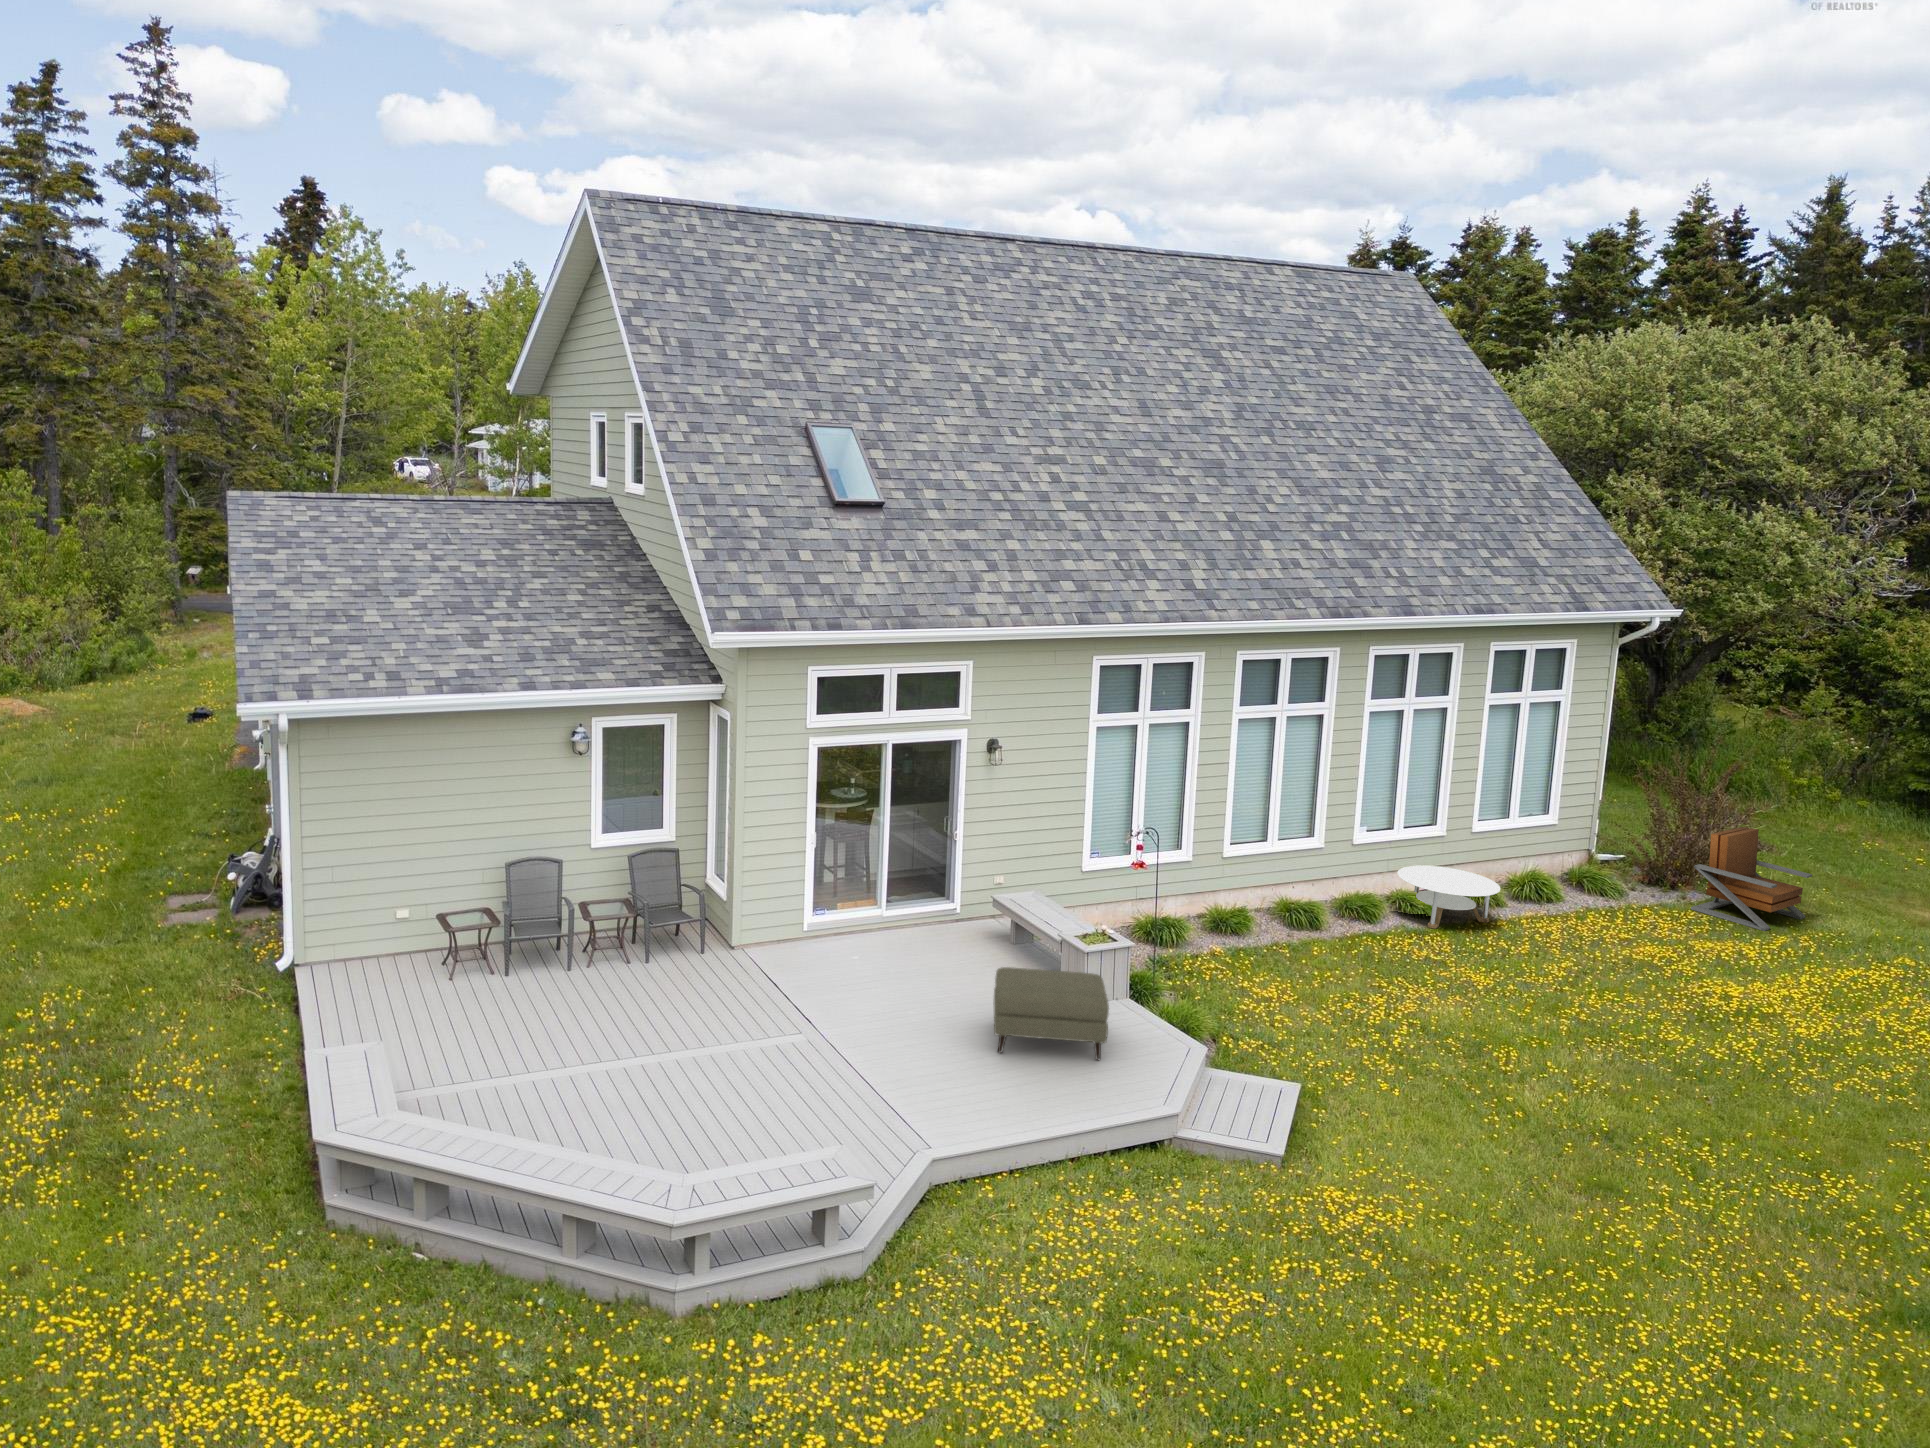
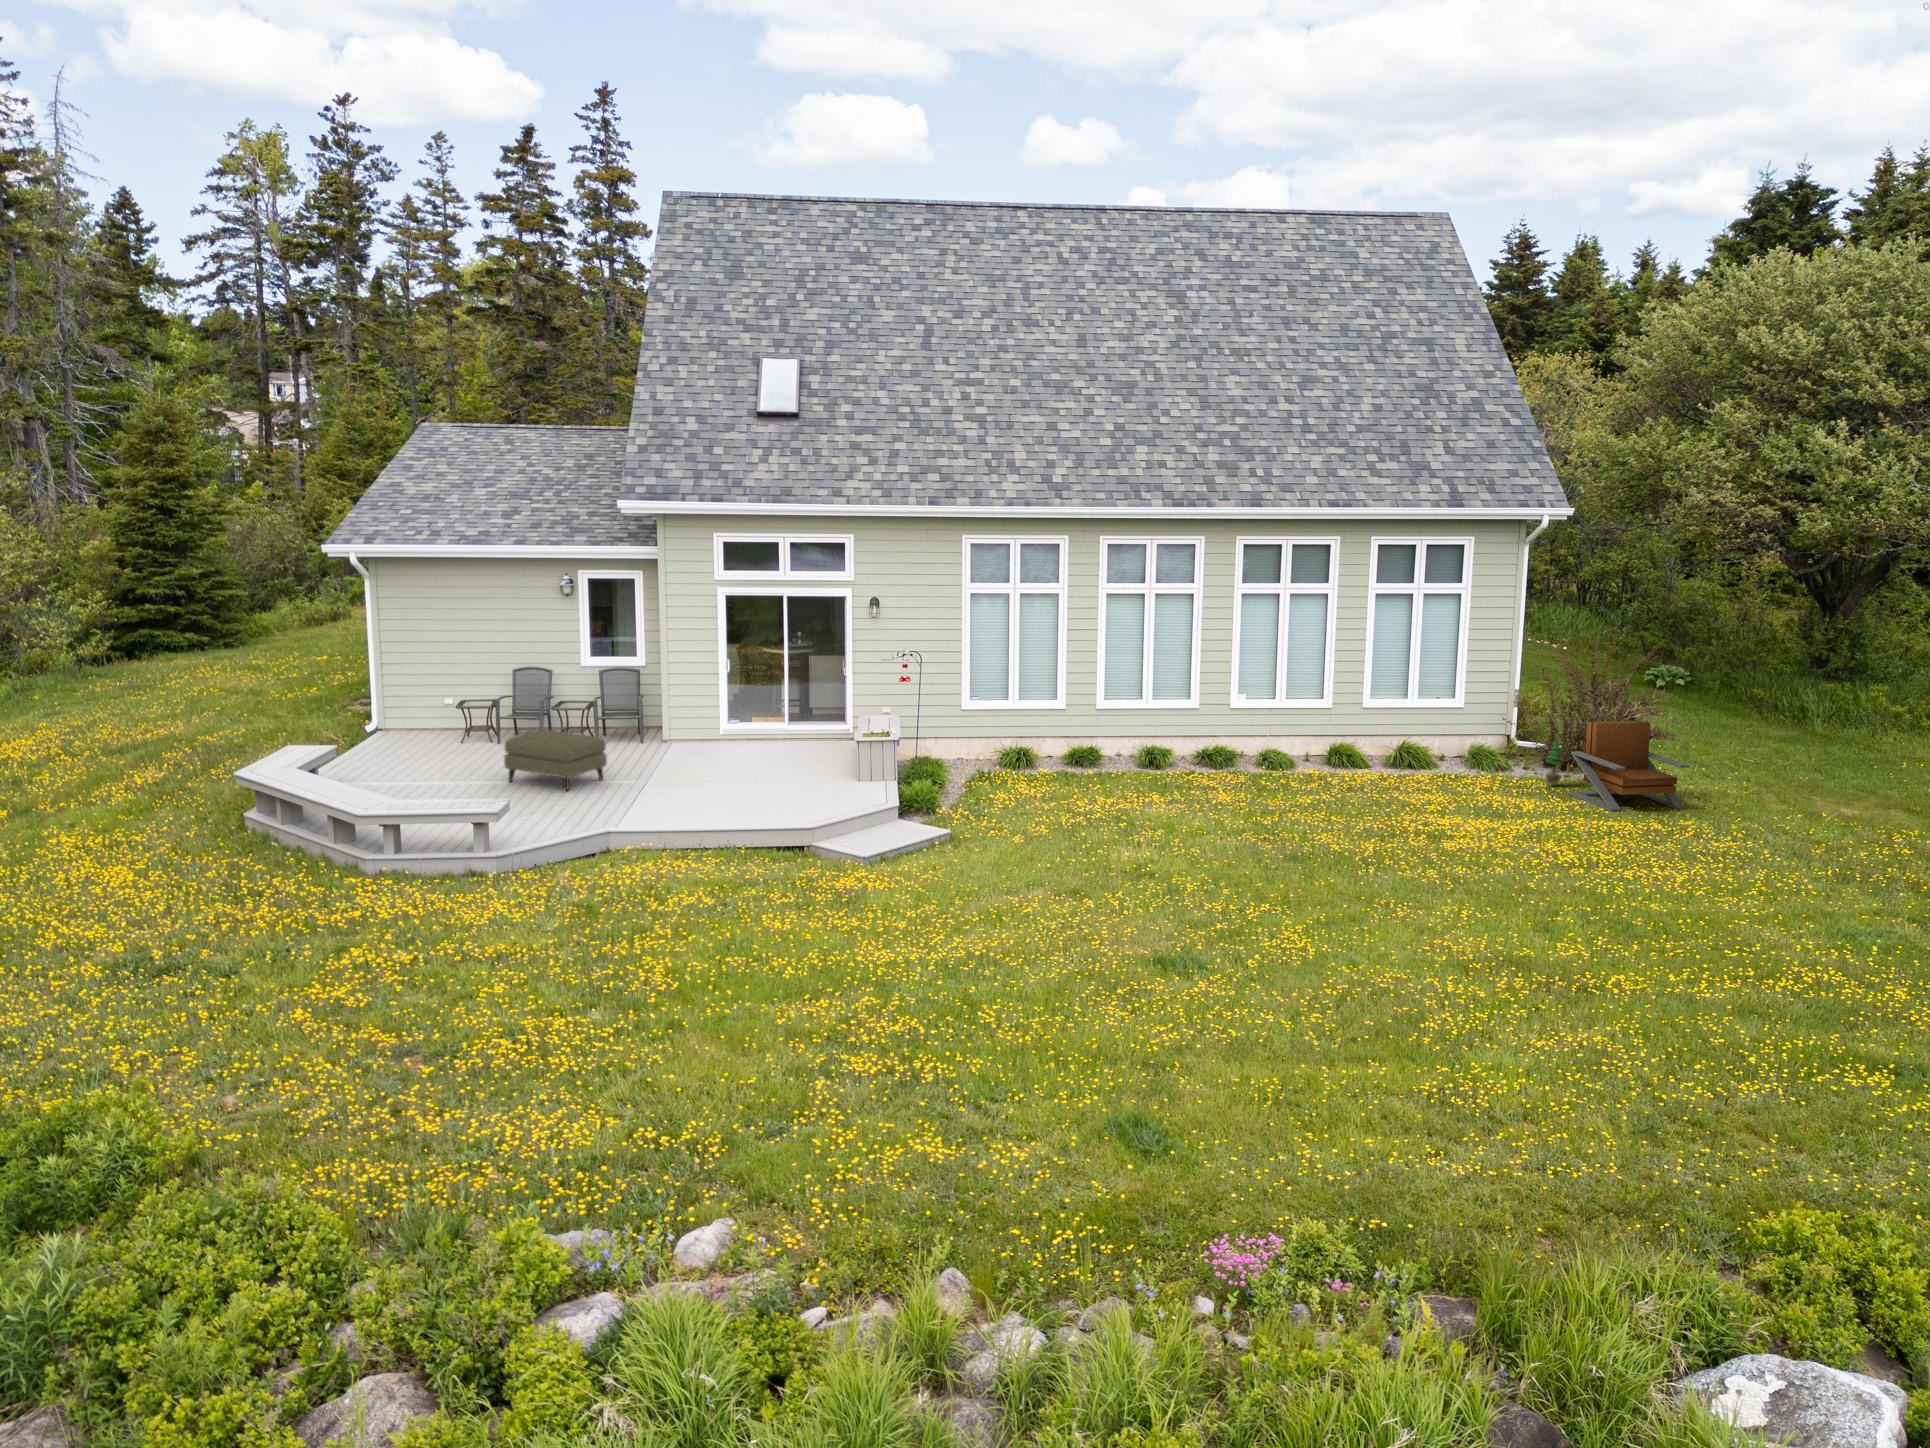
potted tree: none [1652,848,1674,899] -> present [1546,738,1563,786]
round table: present [1397,865,1500,928] -> none [1256,735,1343,784]
ottoman: present [993,967,1109,1060] -> present [504,730,607,791]

